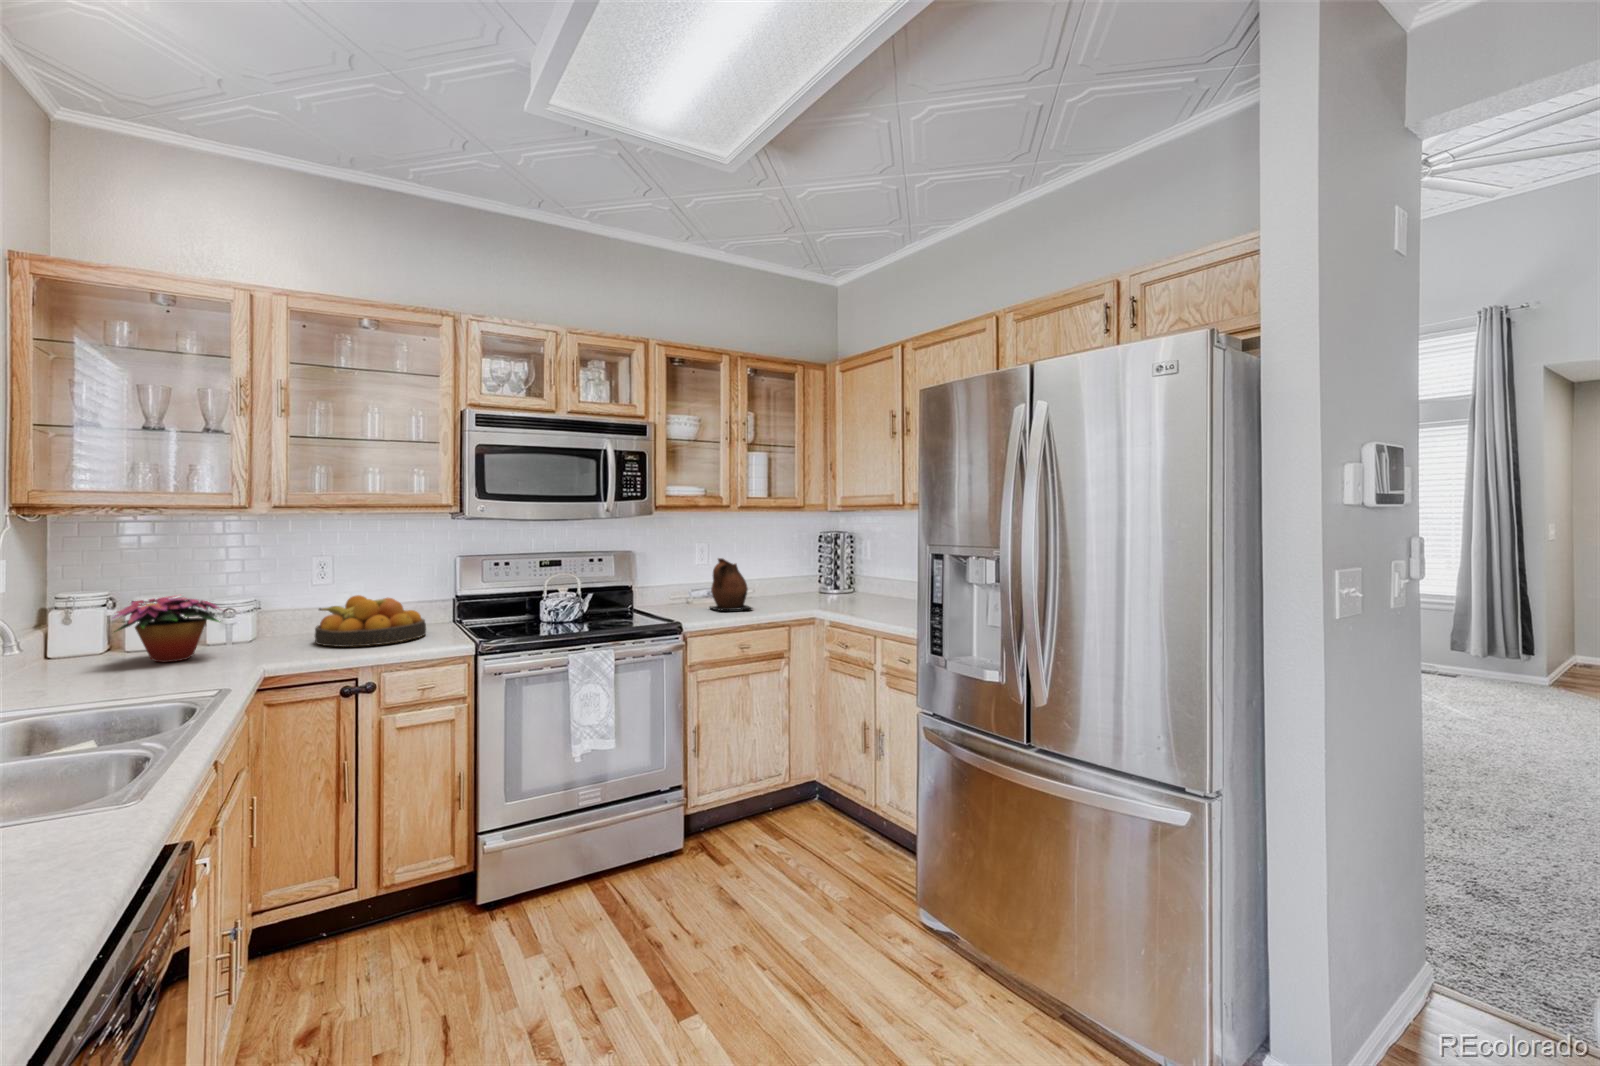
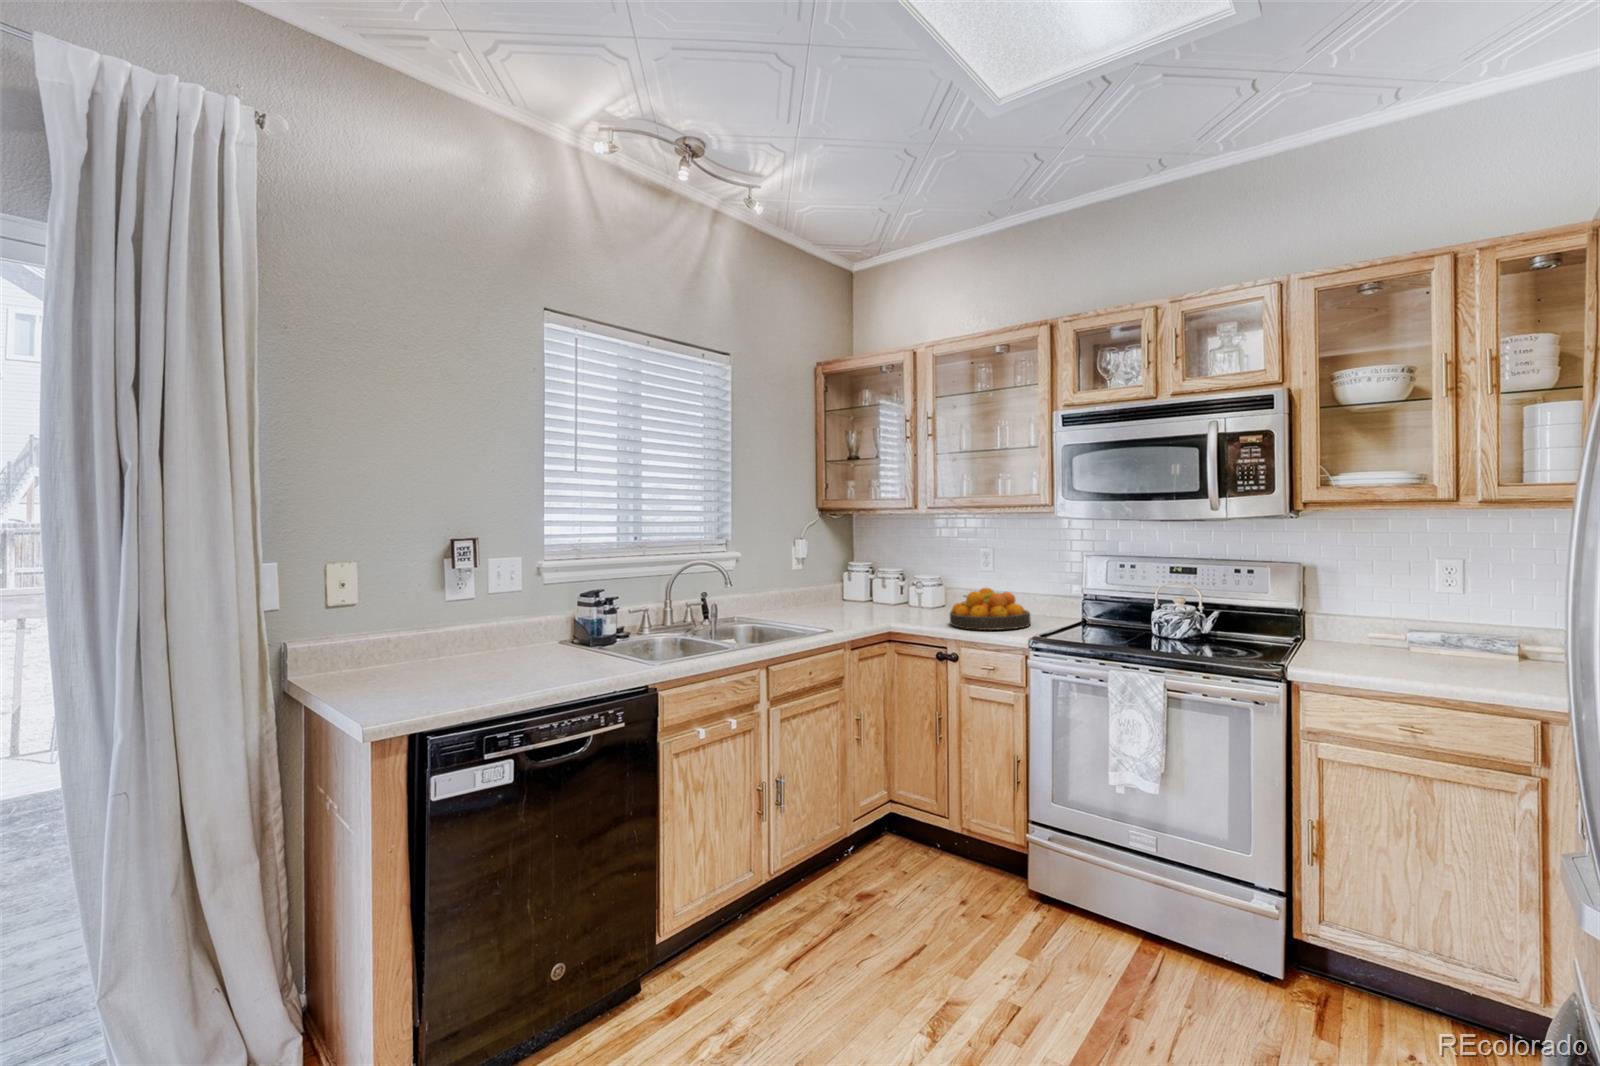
ceramic pitcher: present [710,558,751,610] -> none [1411,575,1516,668]
flower arrangement: present [113,596,220,662] -> none [844,577,906,620]

